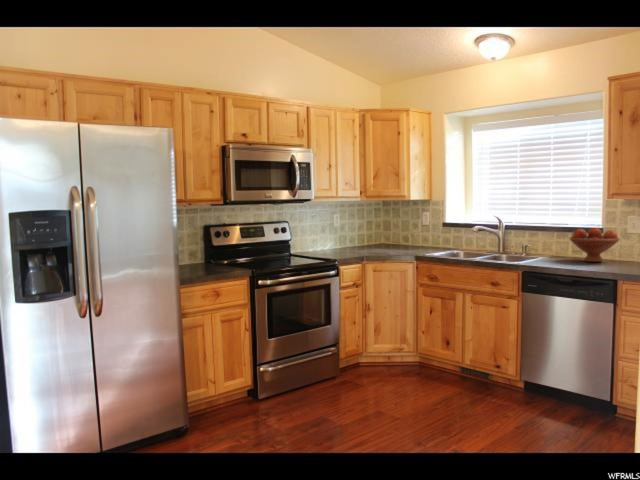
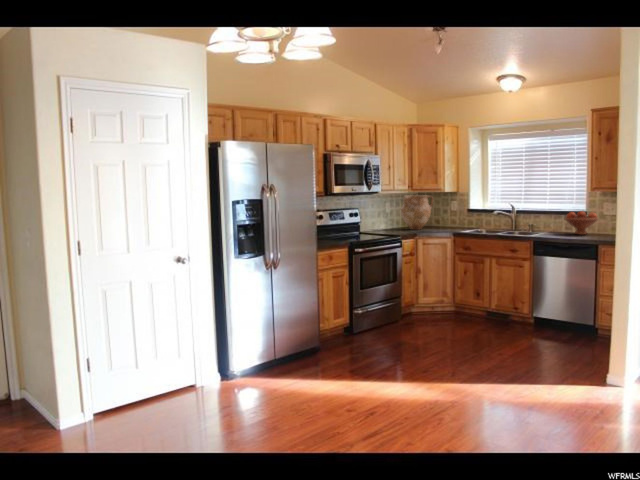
vase: none [351,203,395,250] -> present [401,195,433,230]

